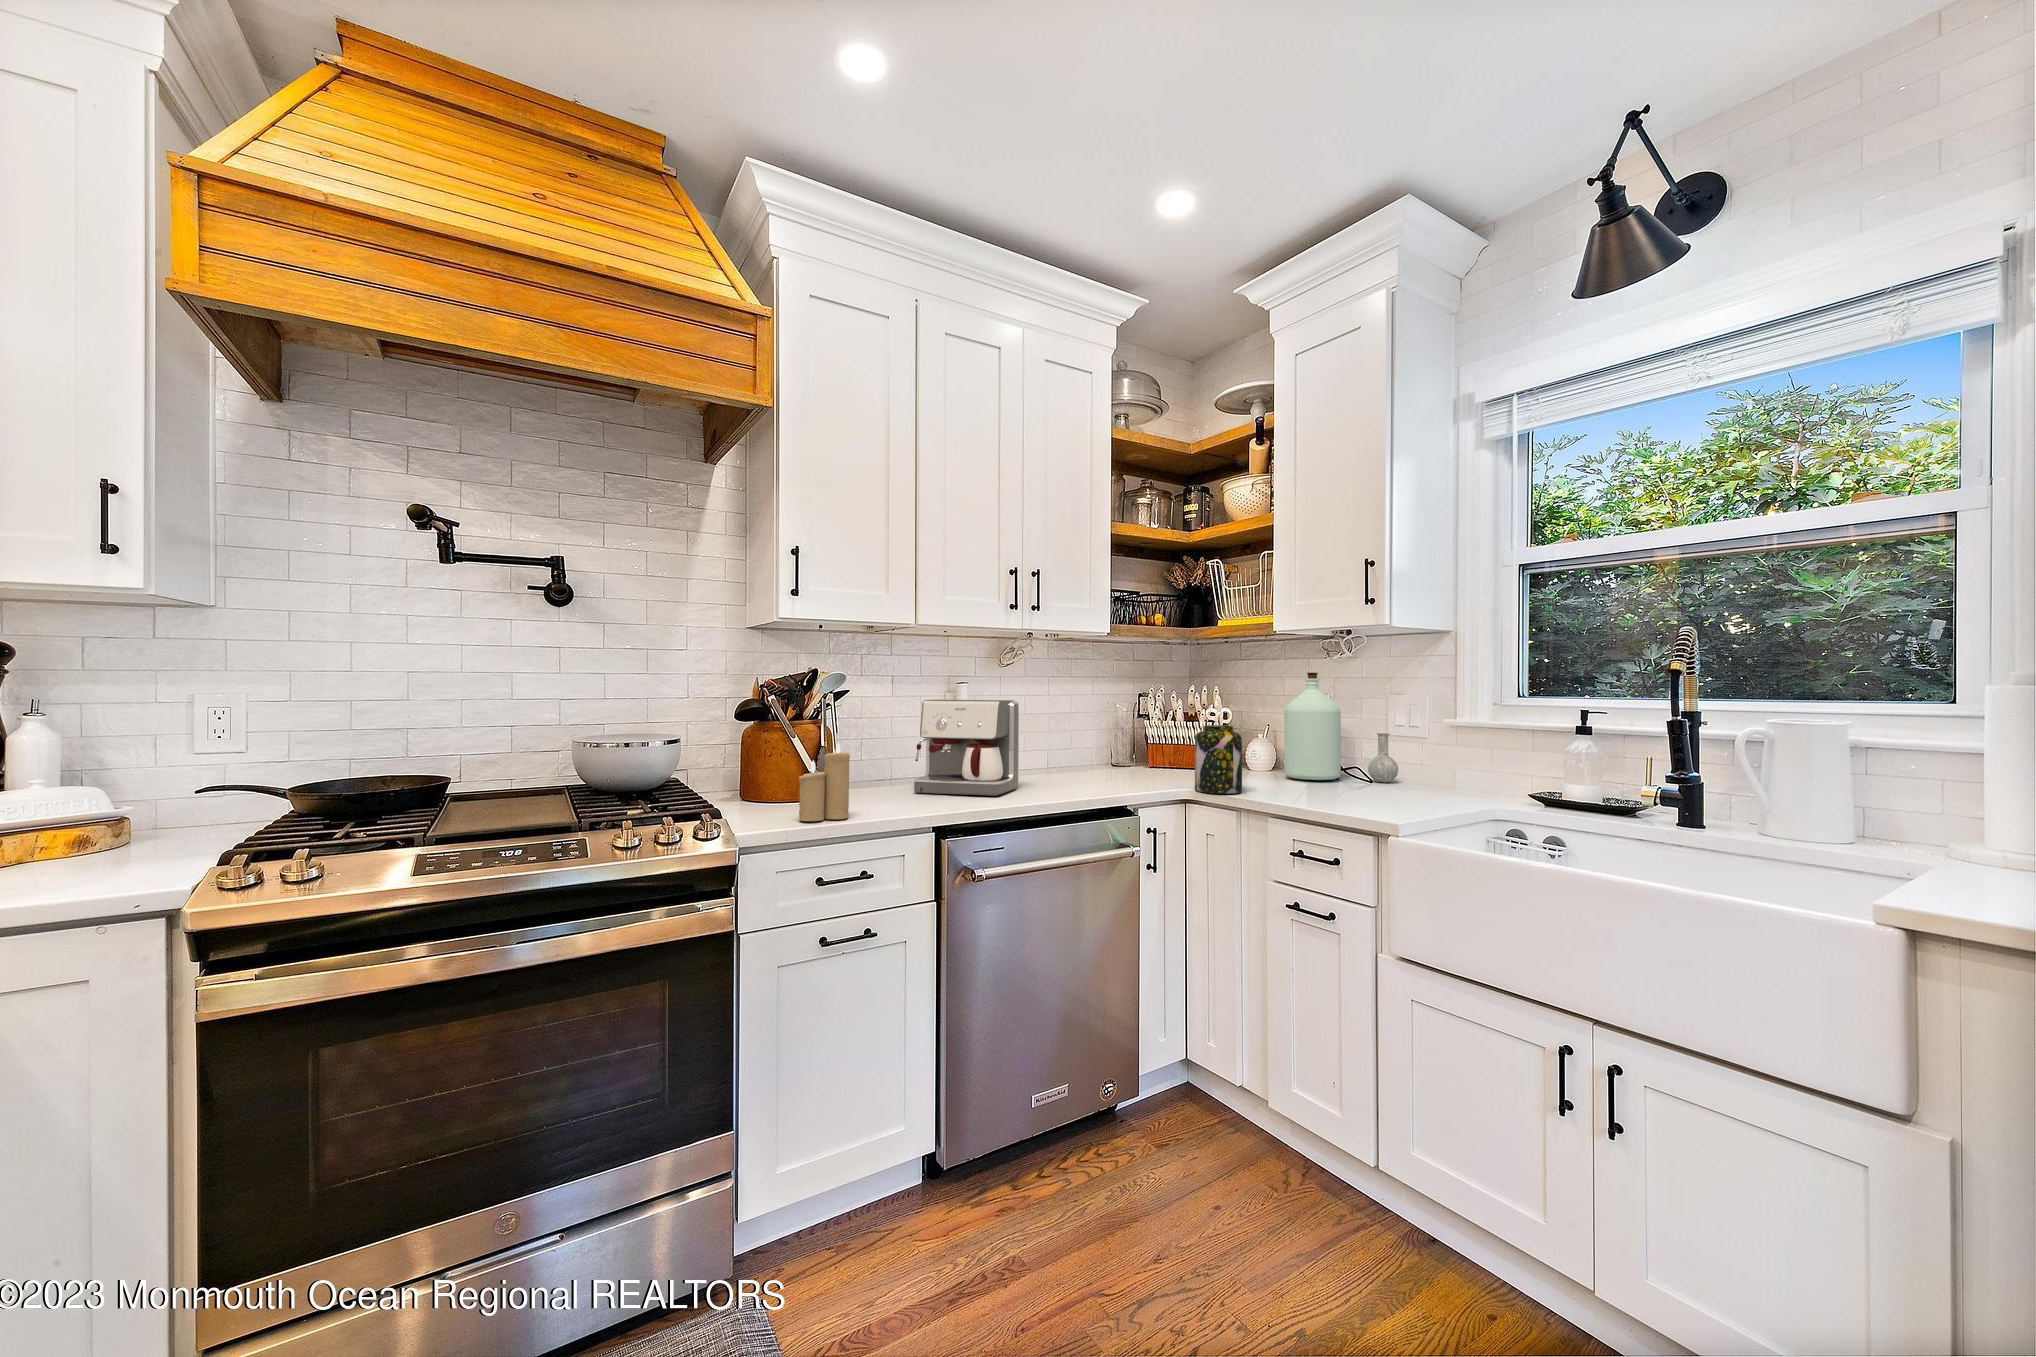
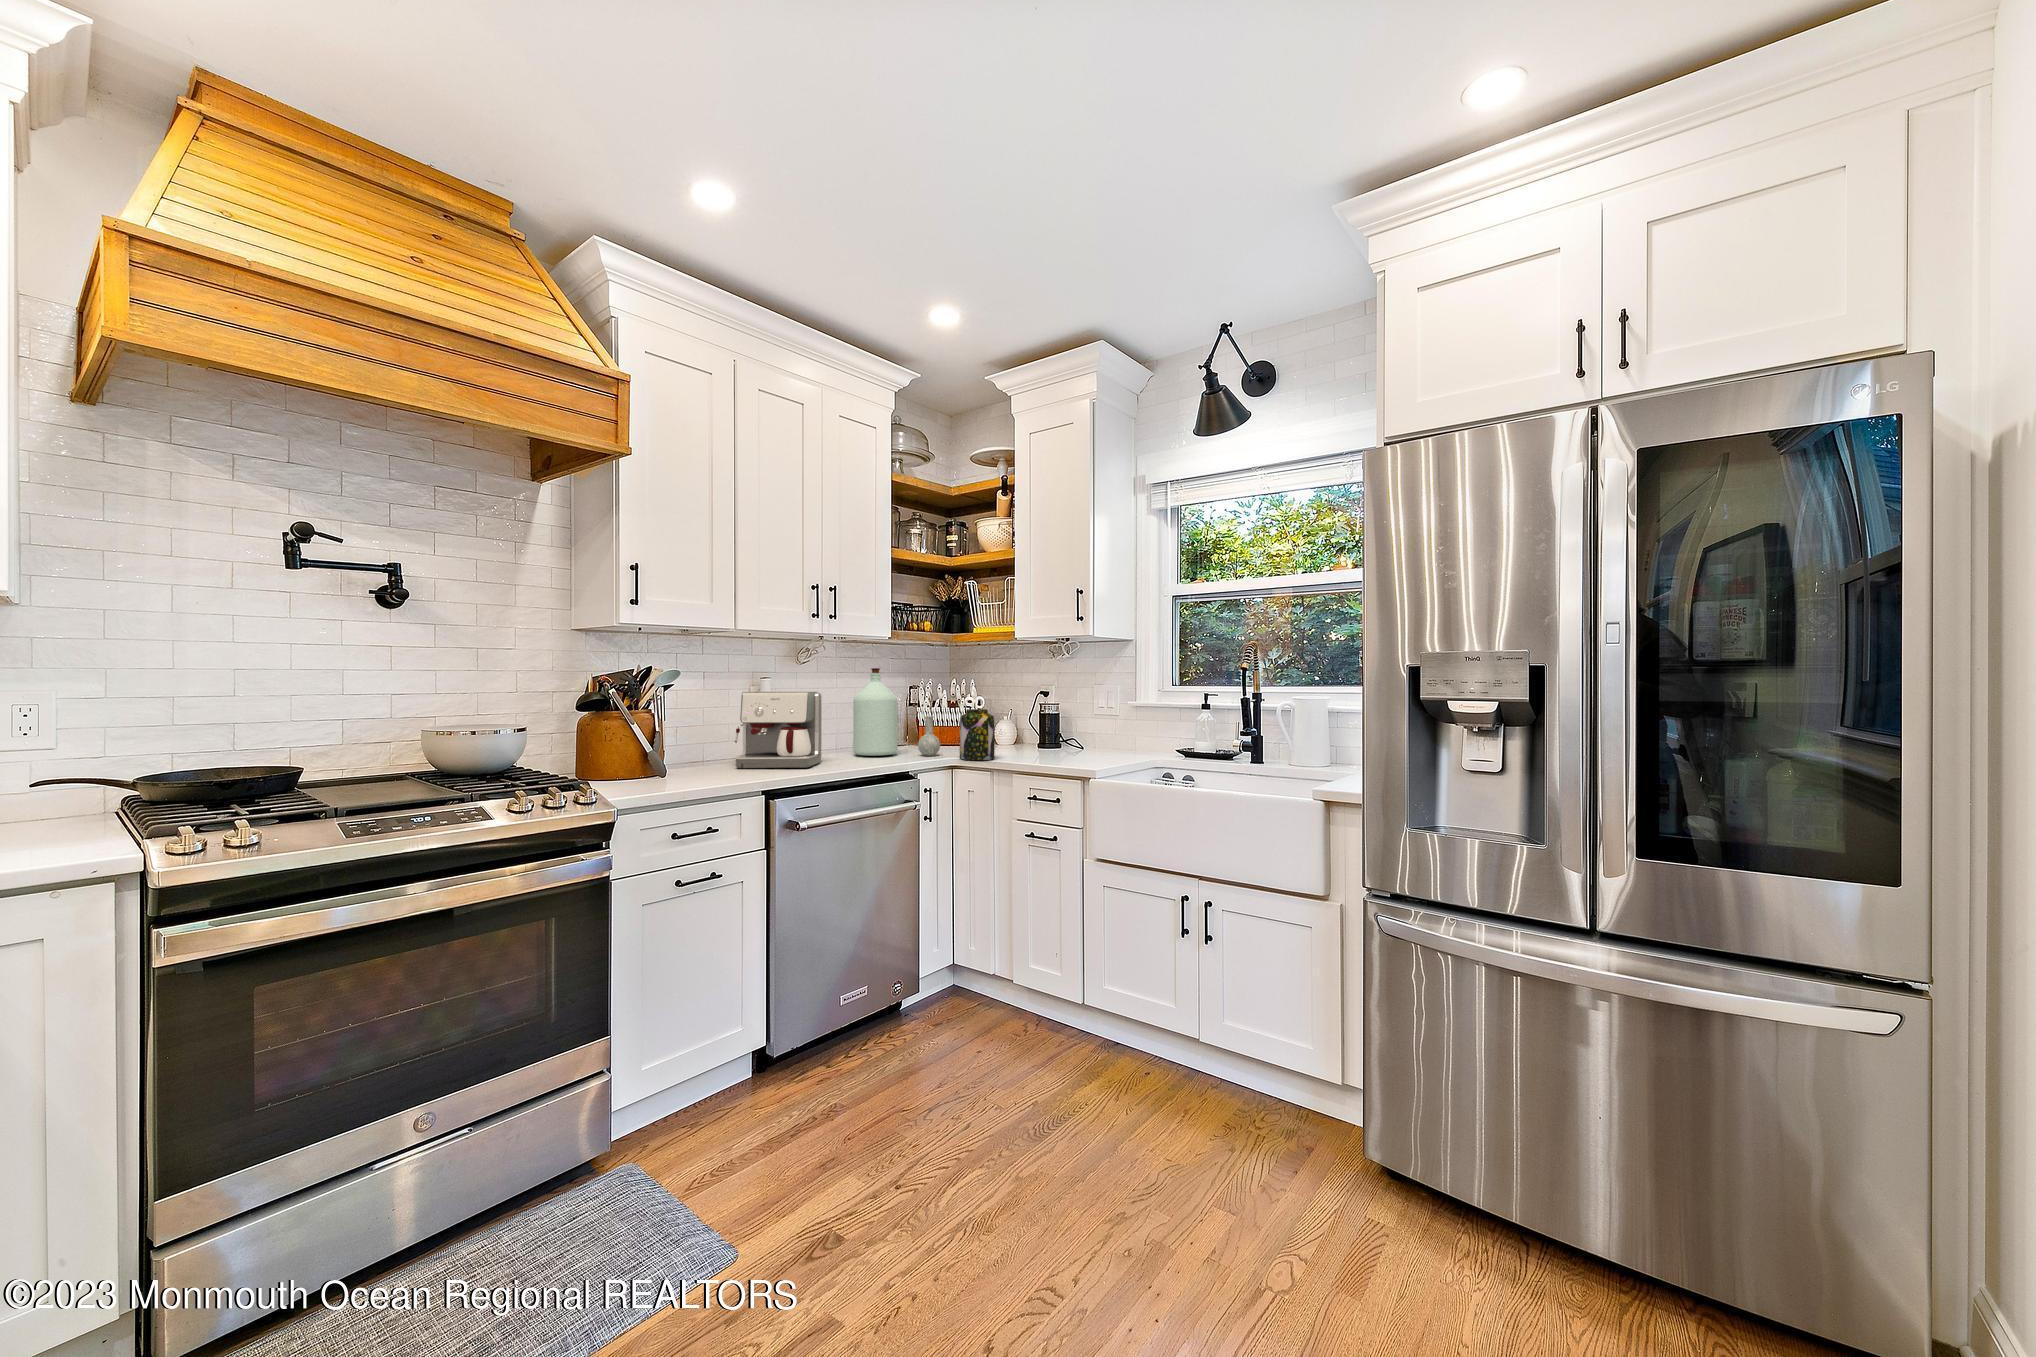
bottle: present [1284,673,1398,782] -> present [853,668,940,756]
candle: present [799,743,850,821] -> none [651,727,694,790]

